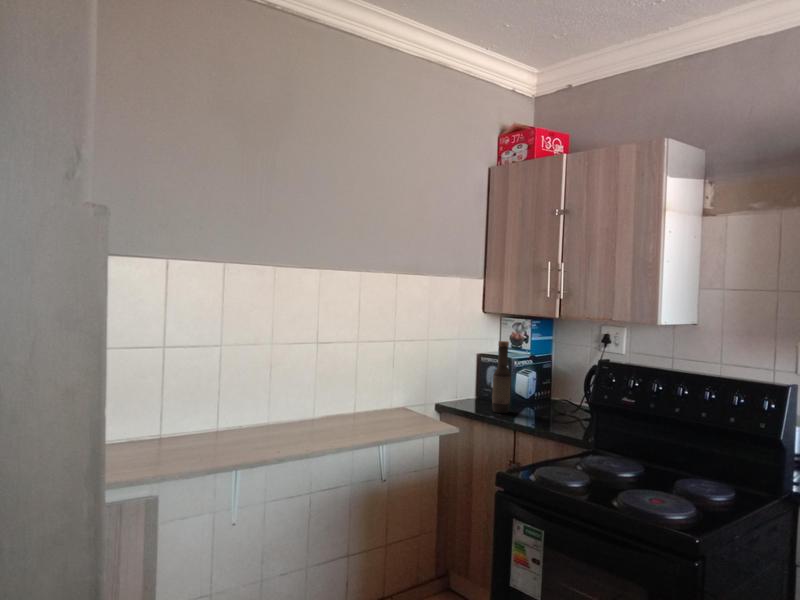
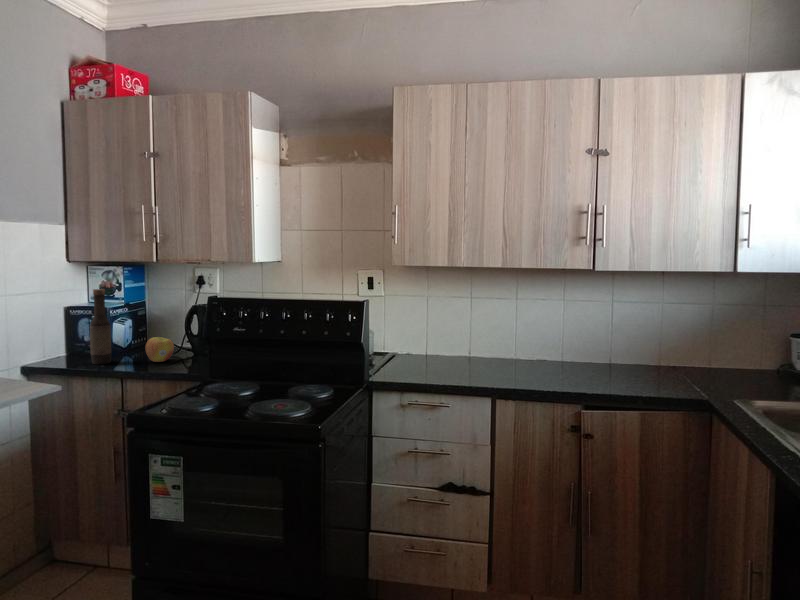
apple: none [540,394,567,420] -> present [145,337,174,362]

